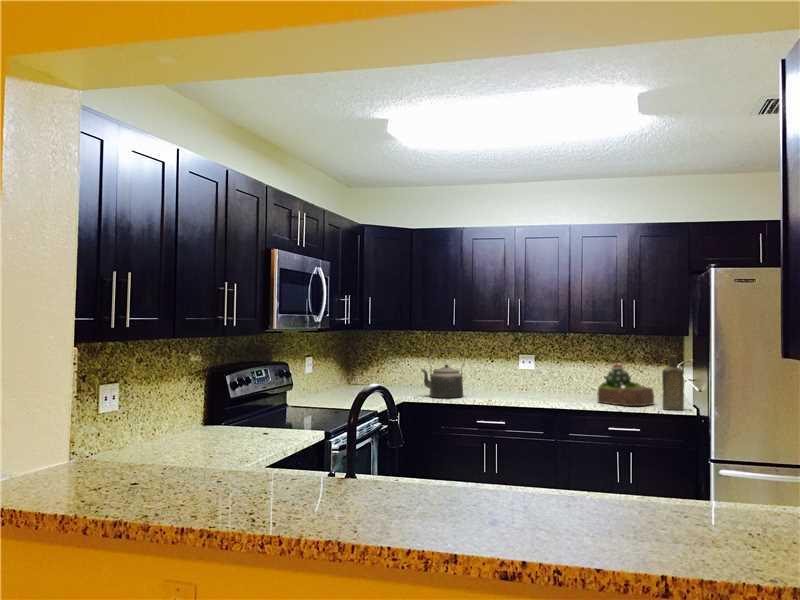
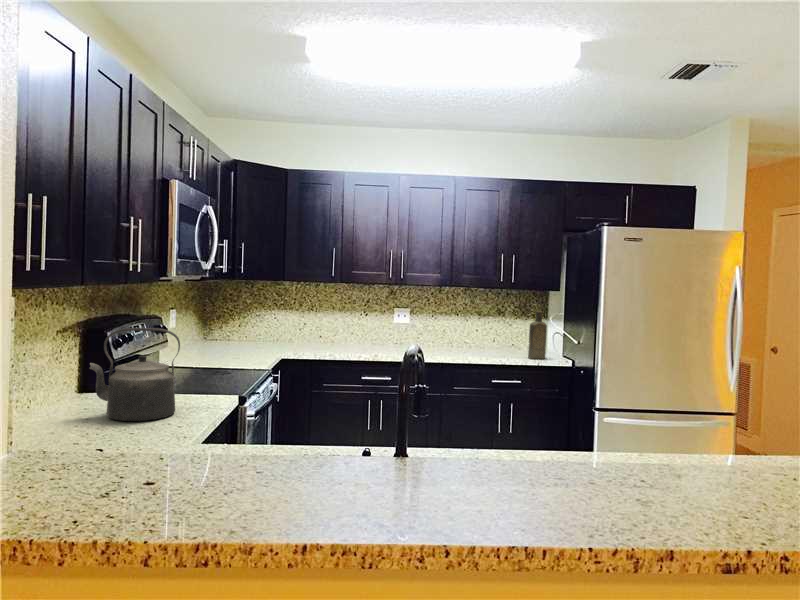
kettle: present [421,350,465,398] -> present [89,328,180,421]
succulent plant: present [598,365,654,406] -> none [470,319,518,356]

